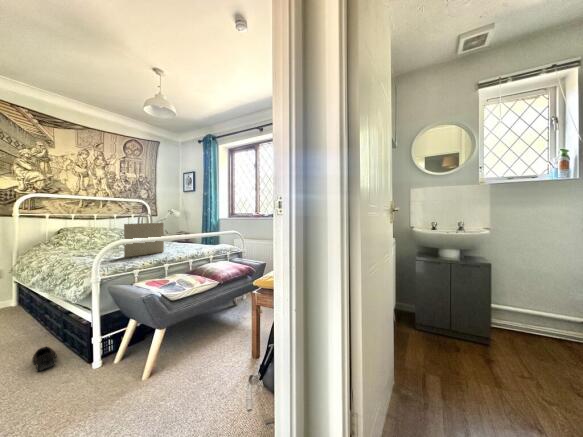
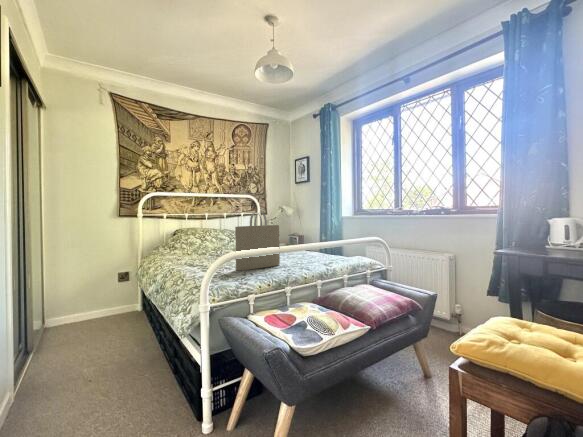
shoe: present [32,347,56,371] -> none [145,379,167,418]

